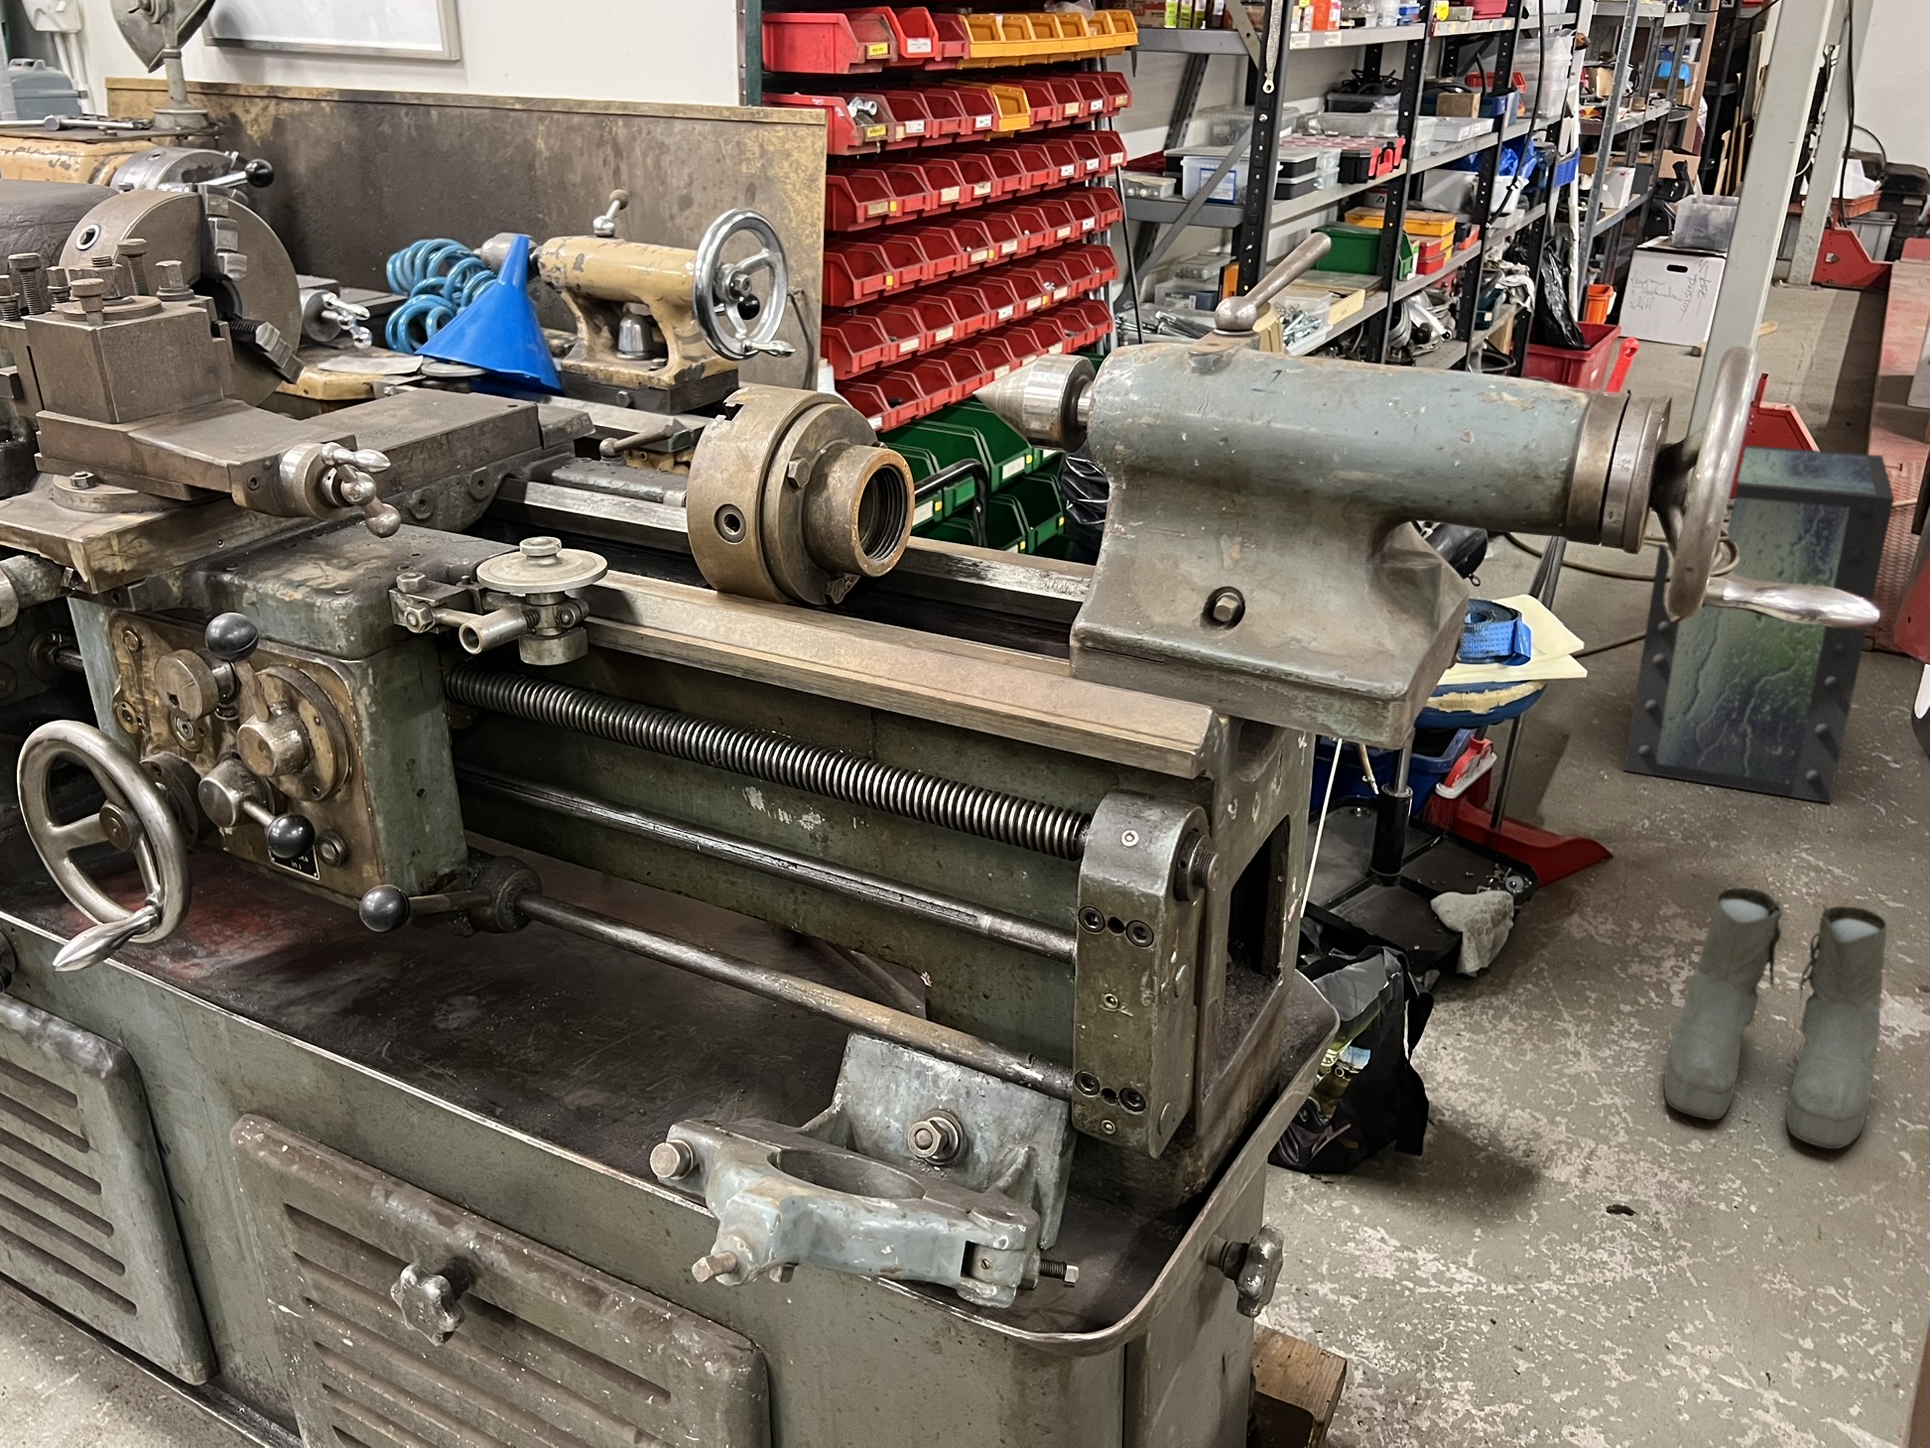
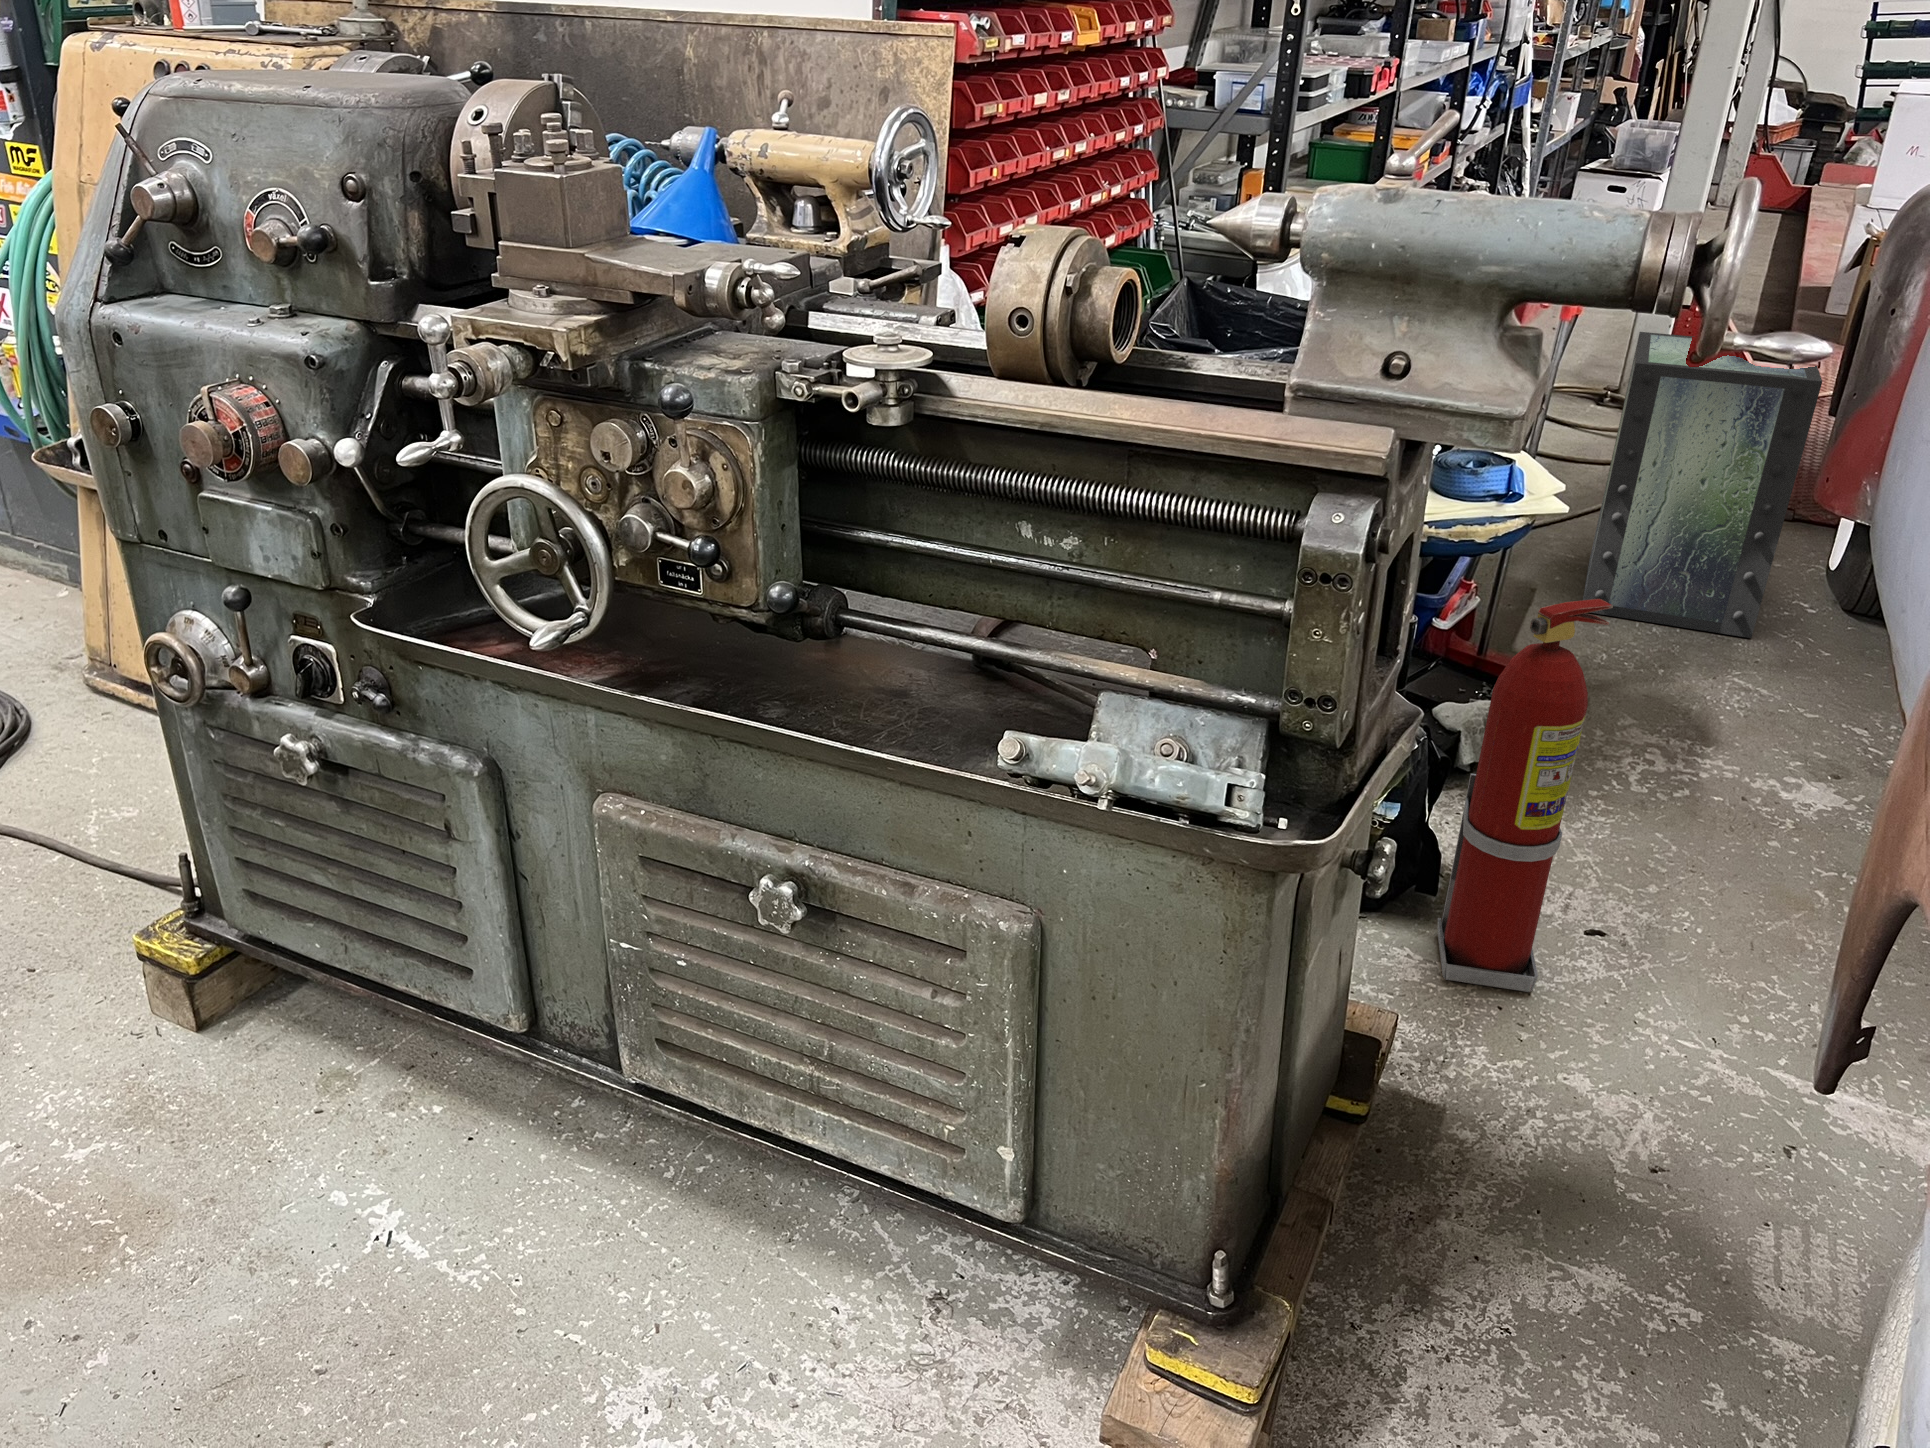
fire extinguisher: none [1414,797,1603,1299] -> present [1438,599,1613,992]
boots: present [1664,888,1887,1149] -> none [1627,689,1810,890]

